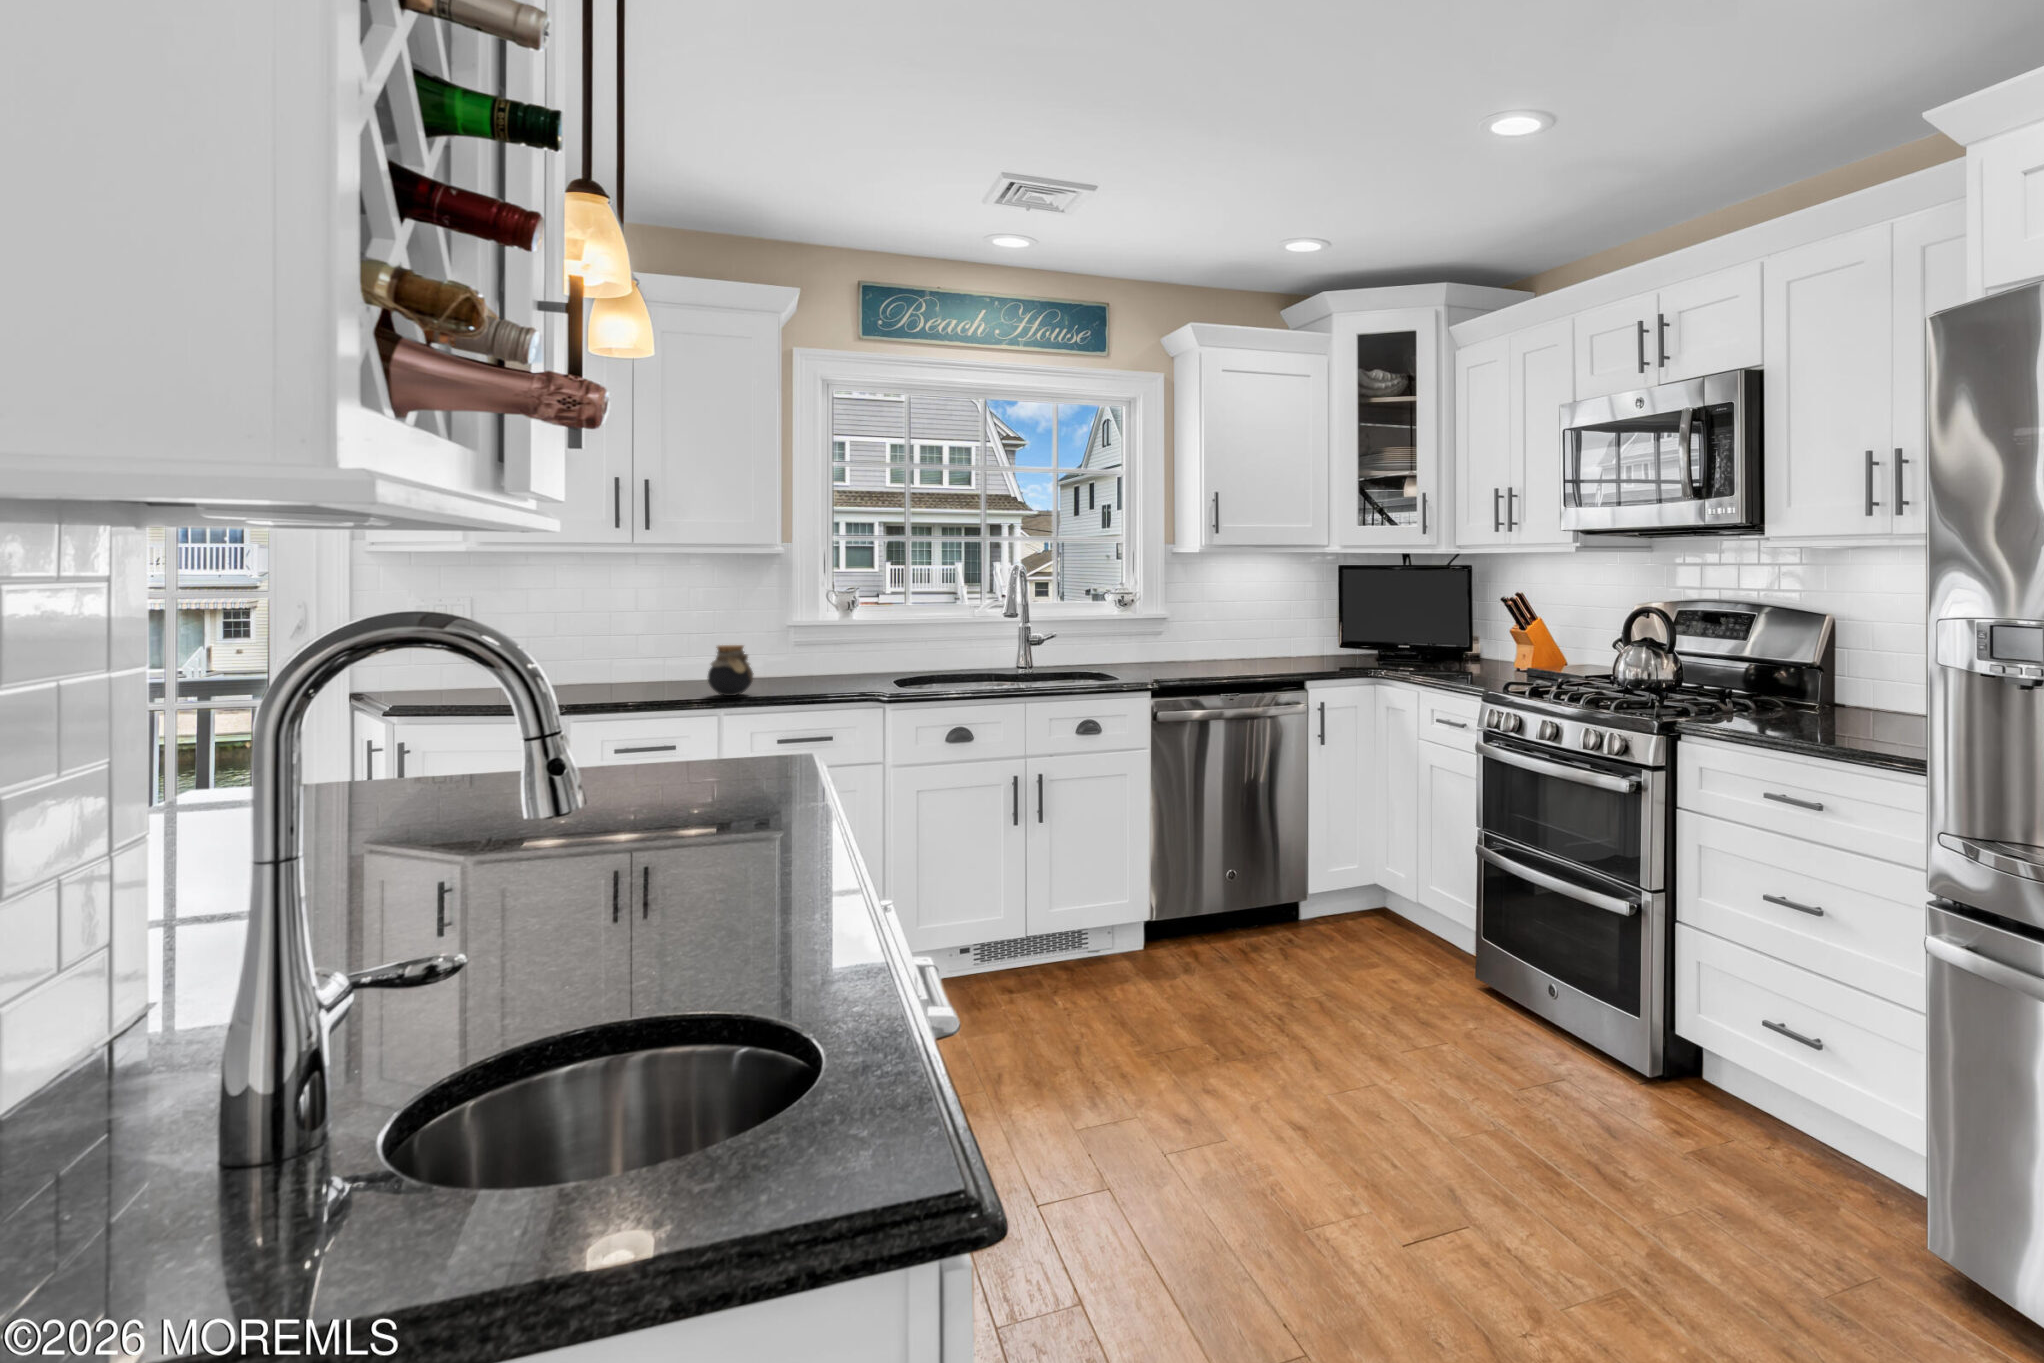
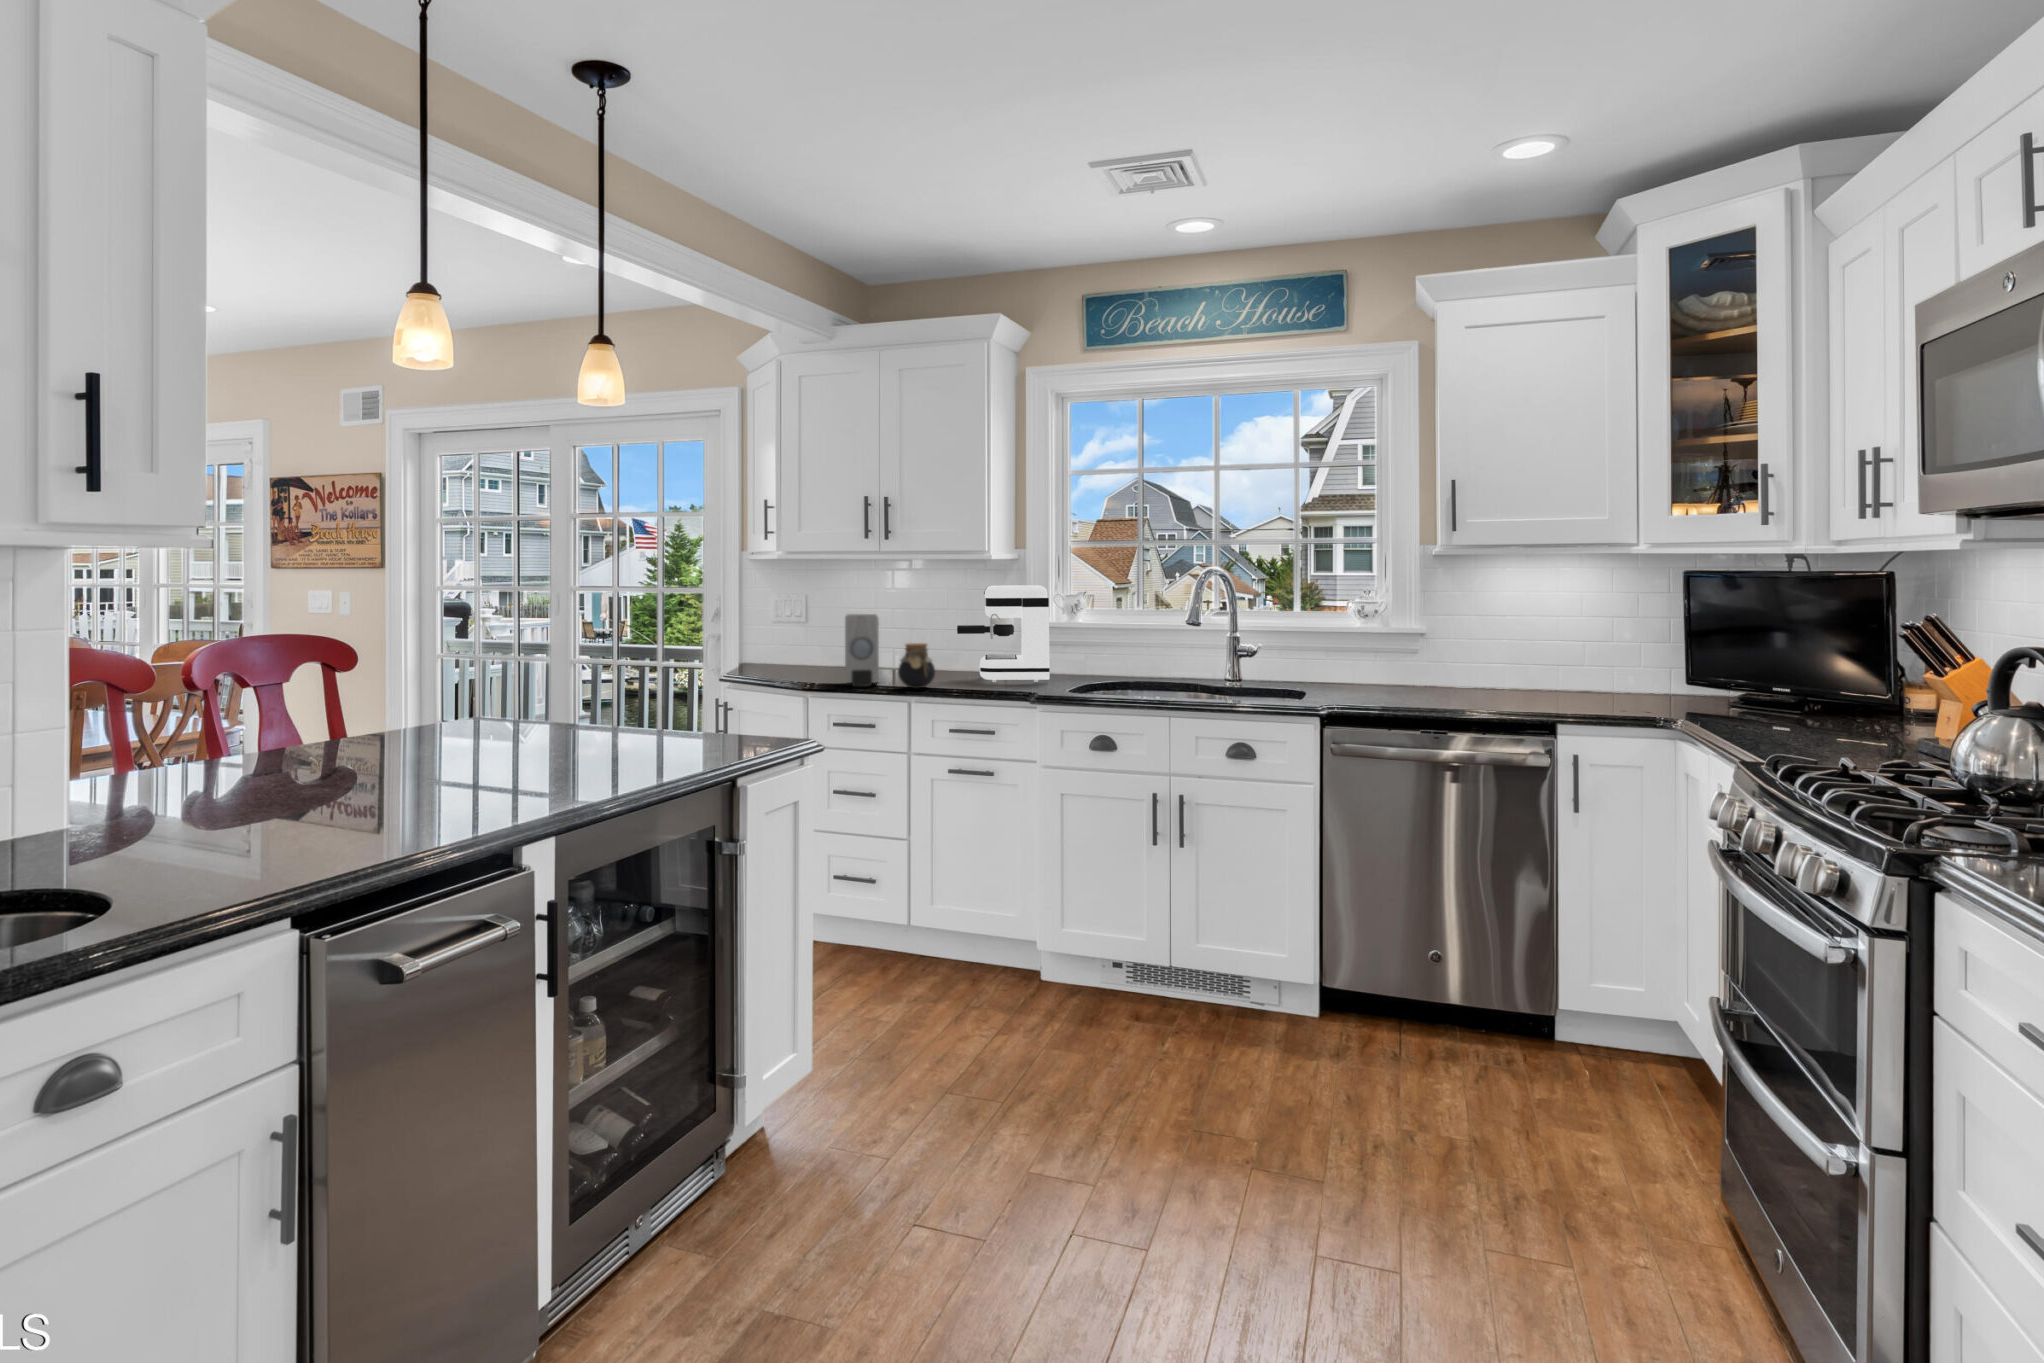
coffee maker: none [749,580,868,684] -> present [957,585,1050,682]
soap dispenser: none [612,613,675,699] -> present [845,614,879,687]

